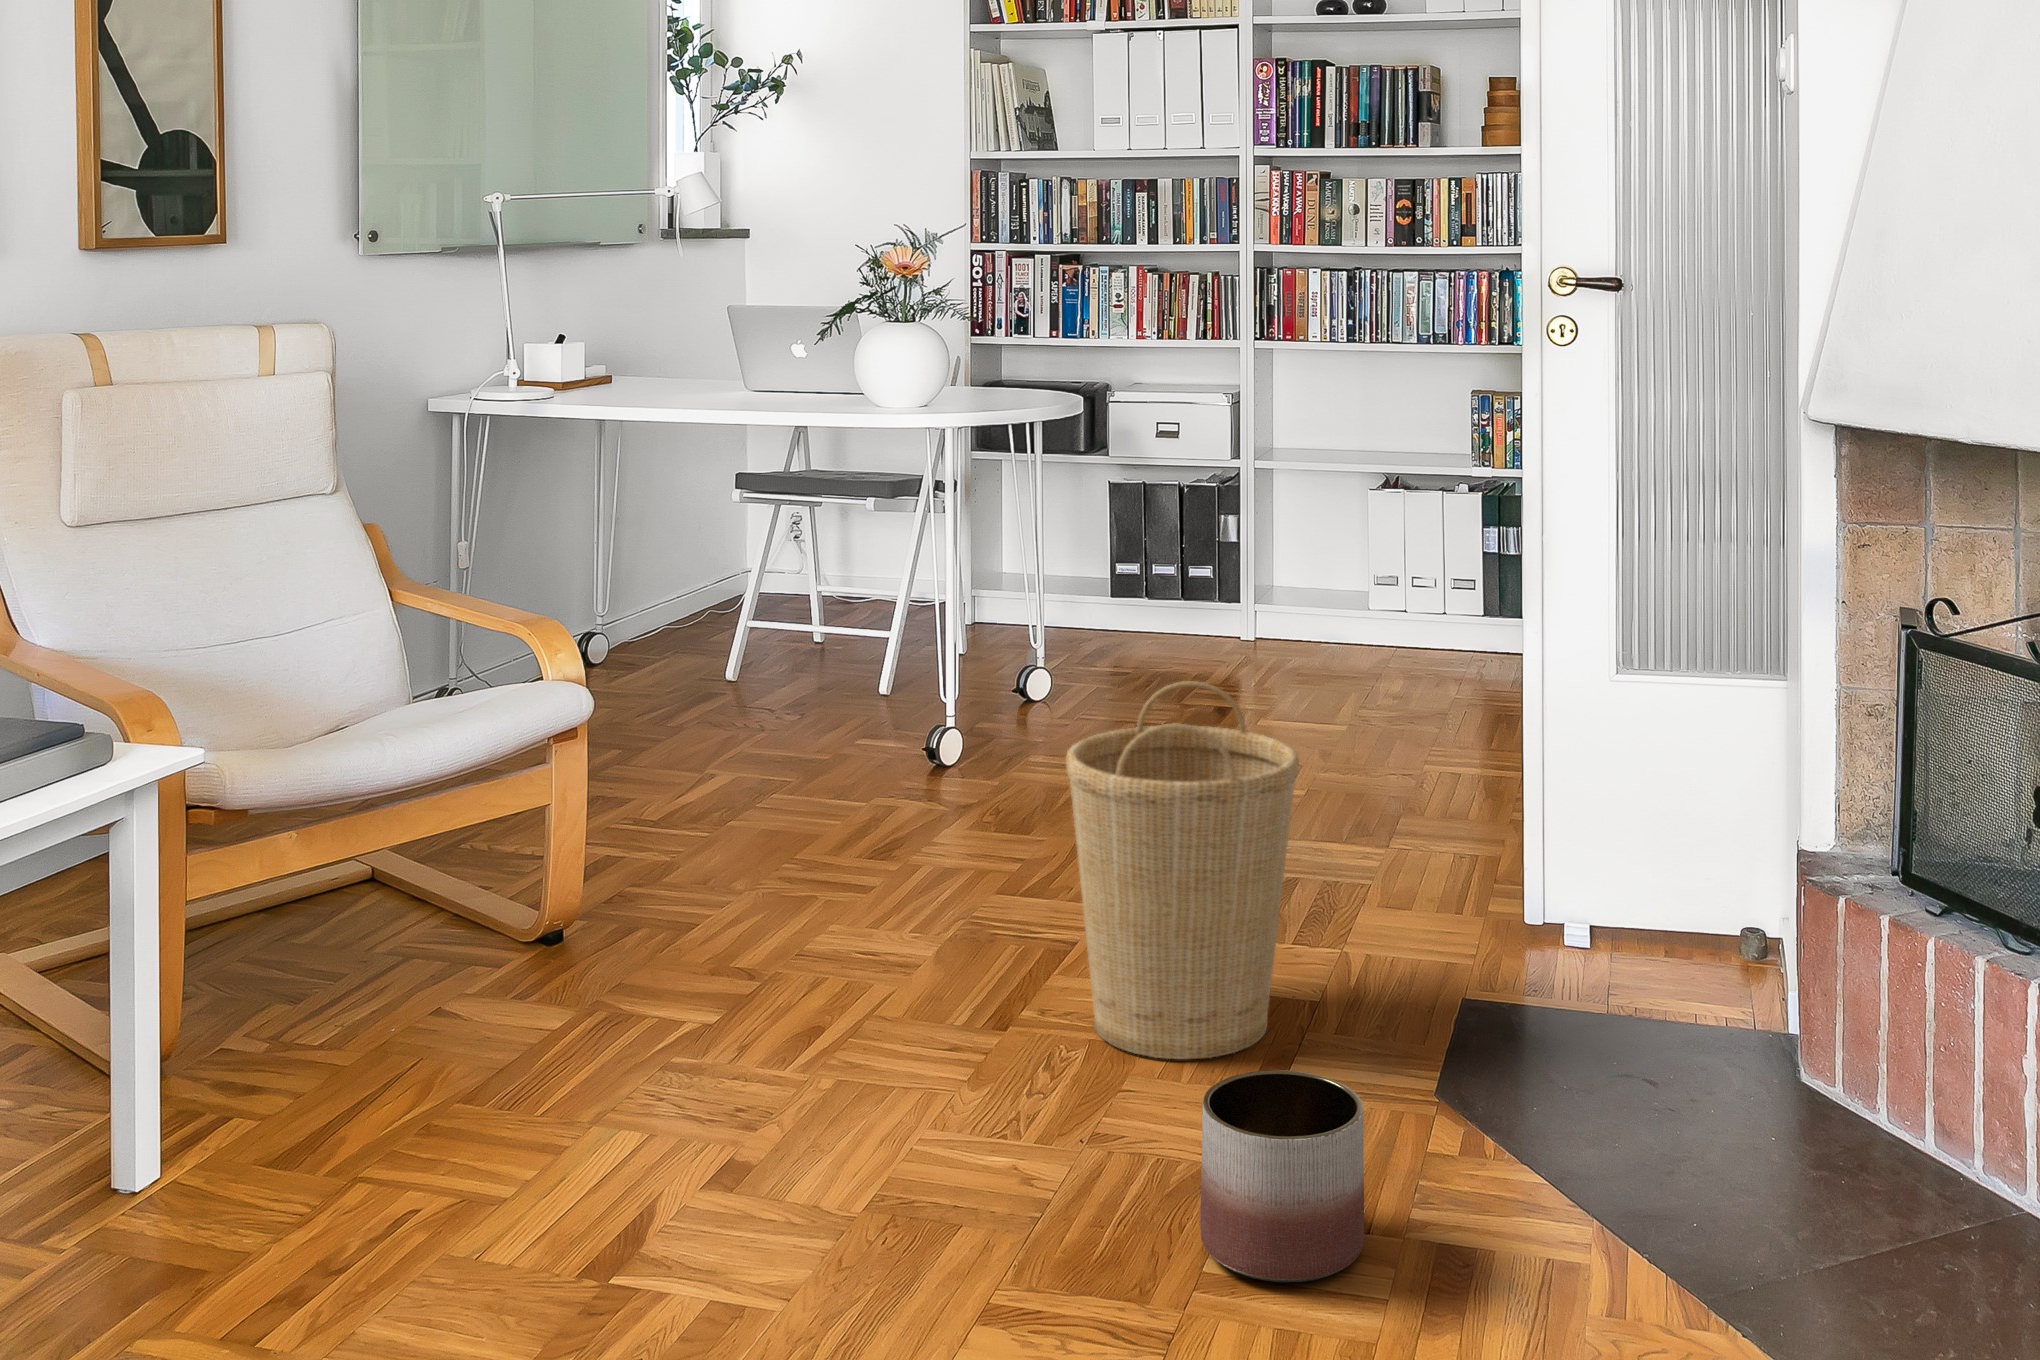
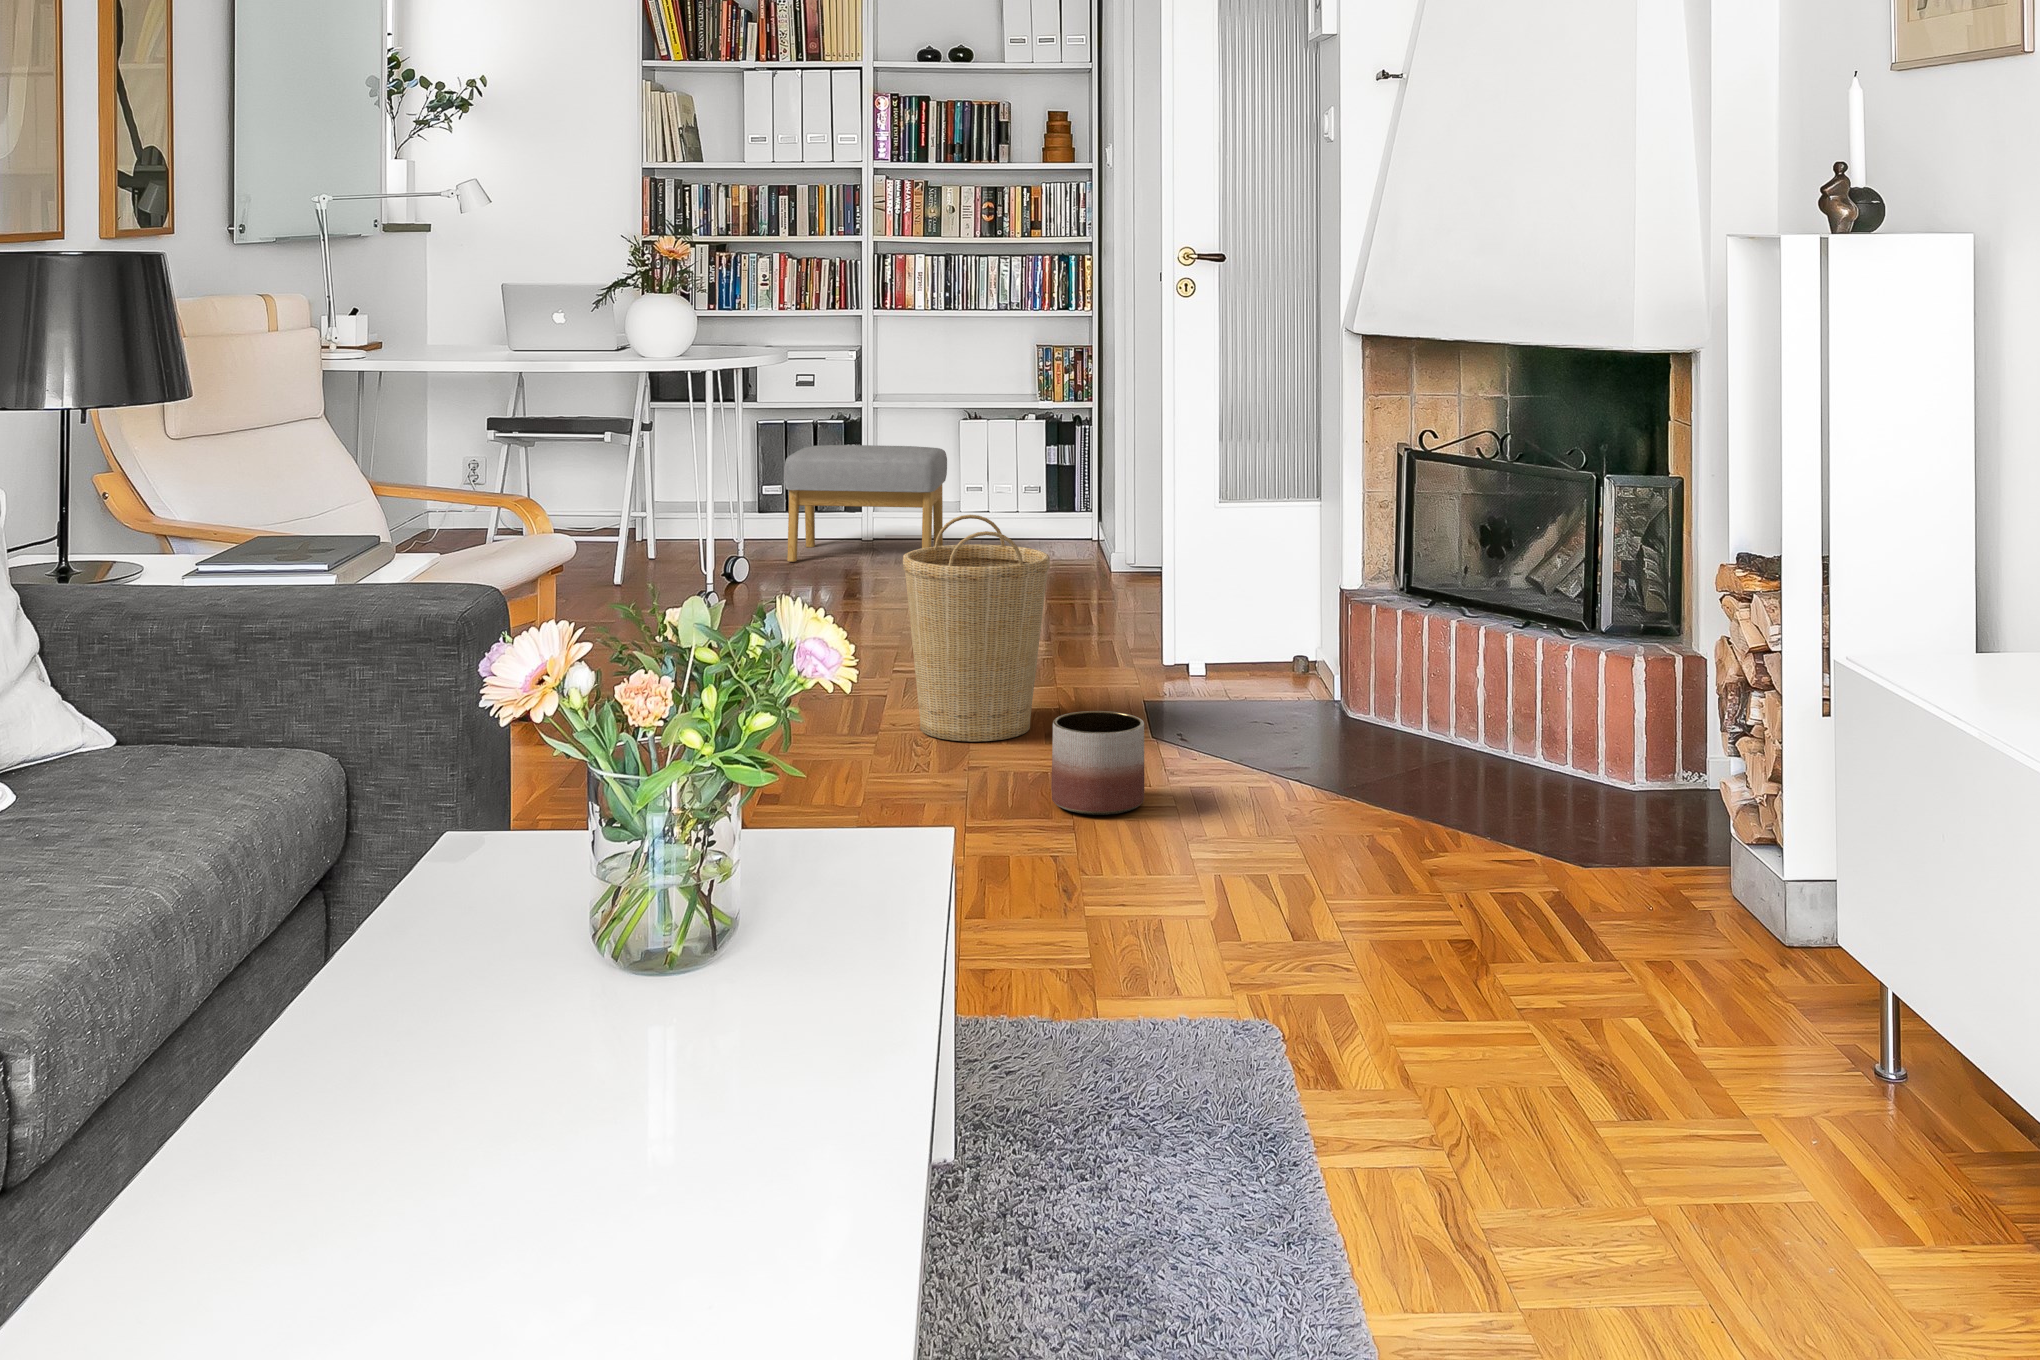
footstool: none [1112,519,1336,689] -> present [784,445,947,562]

